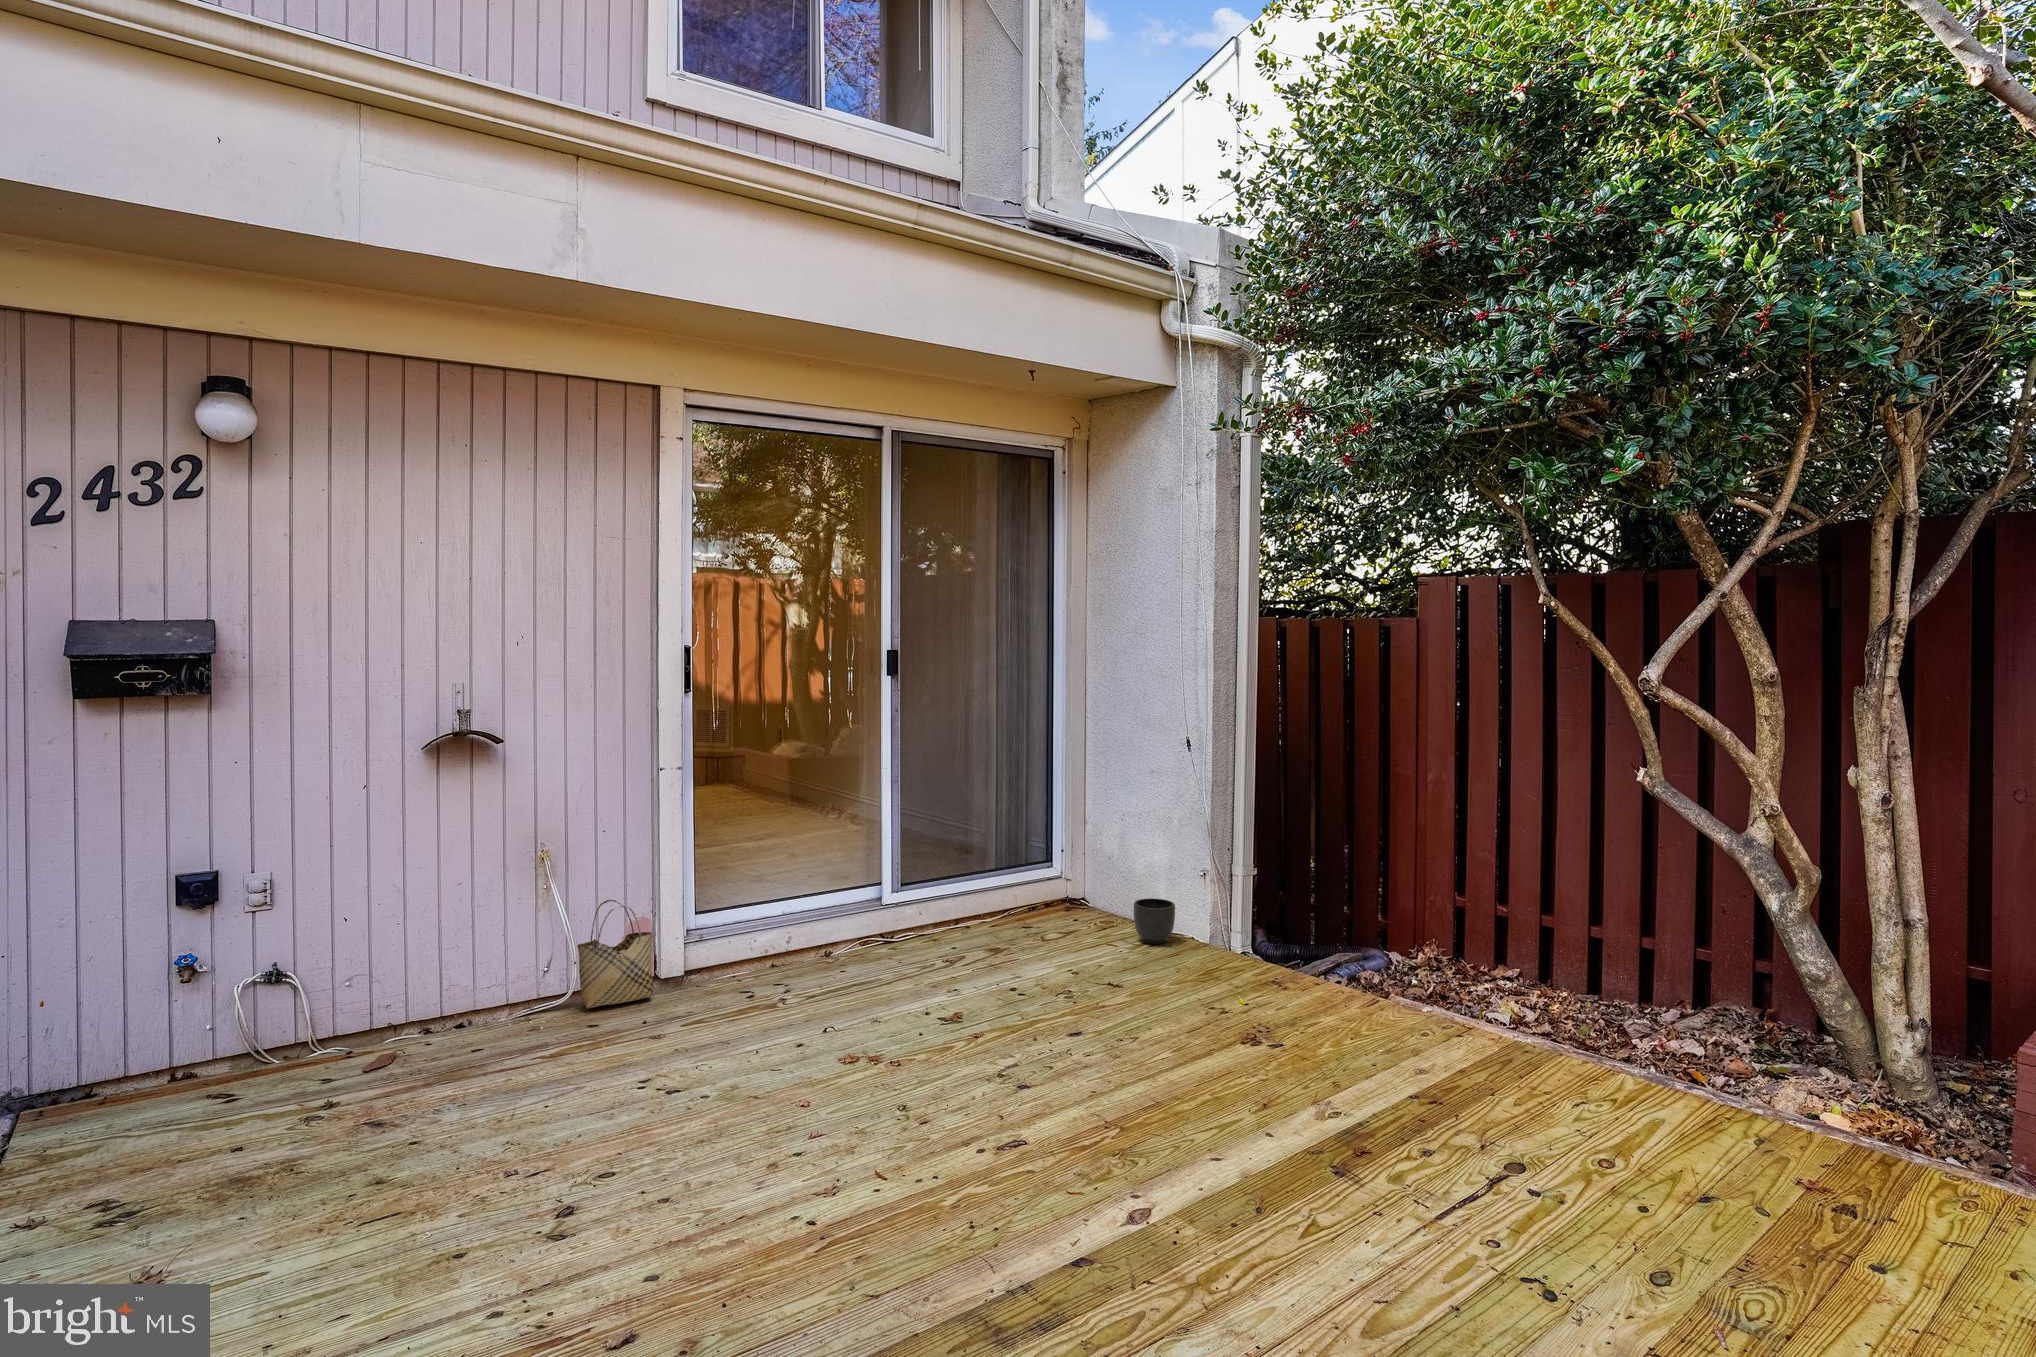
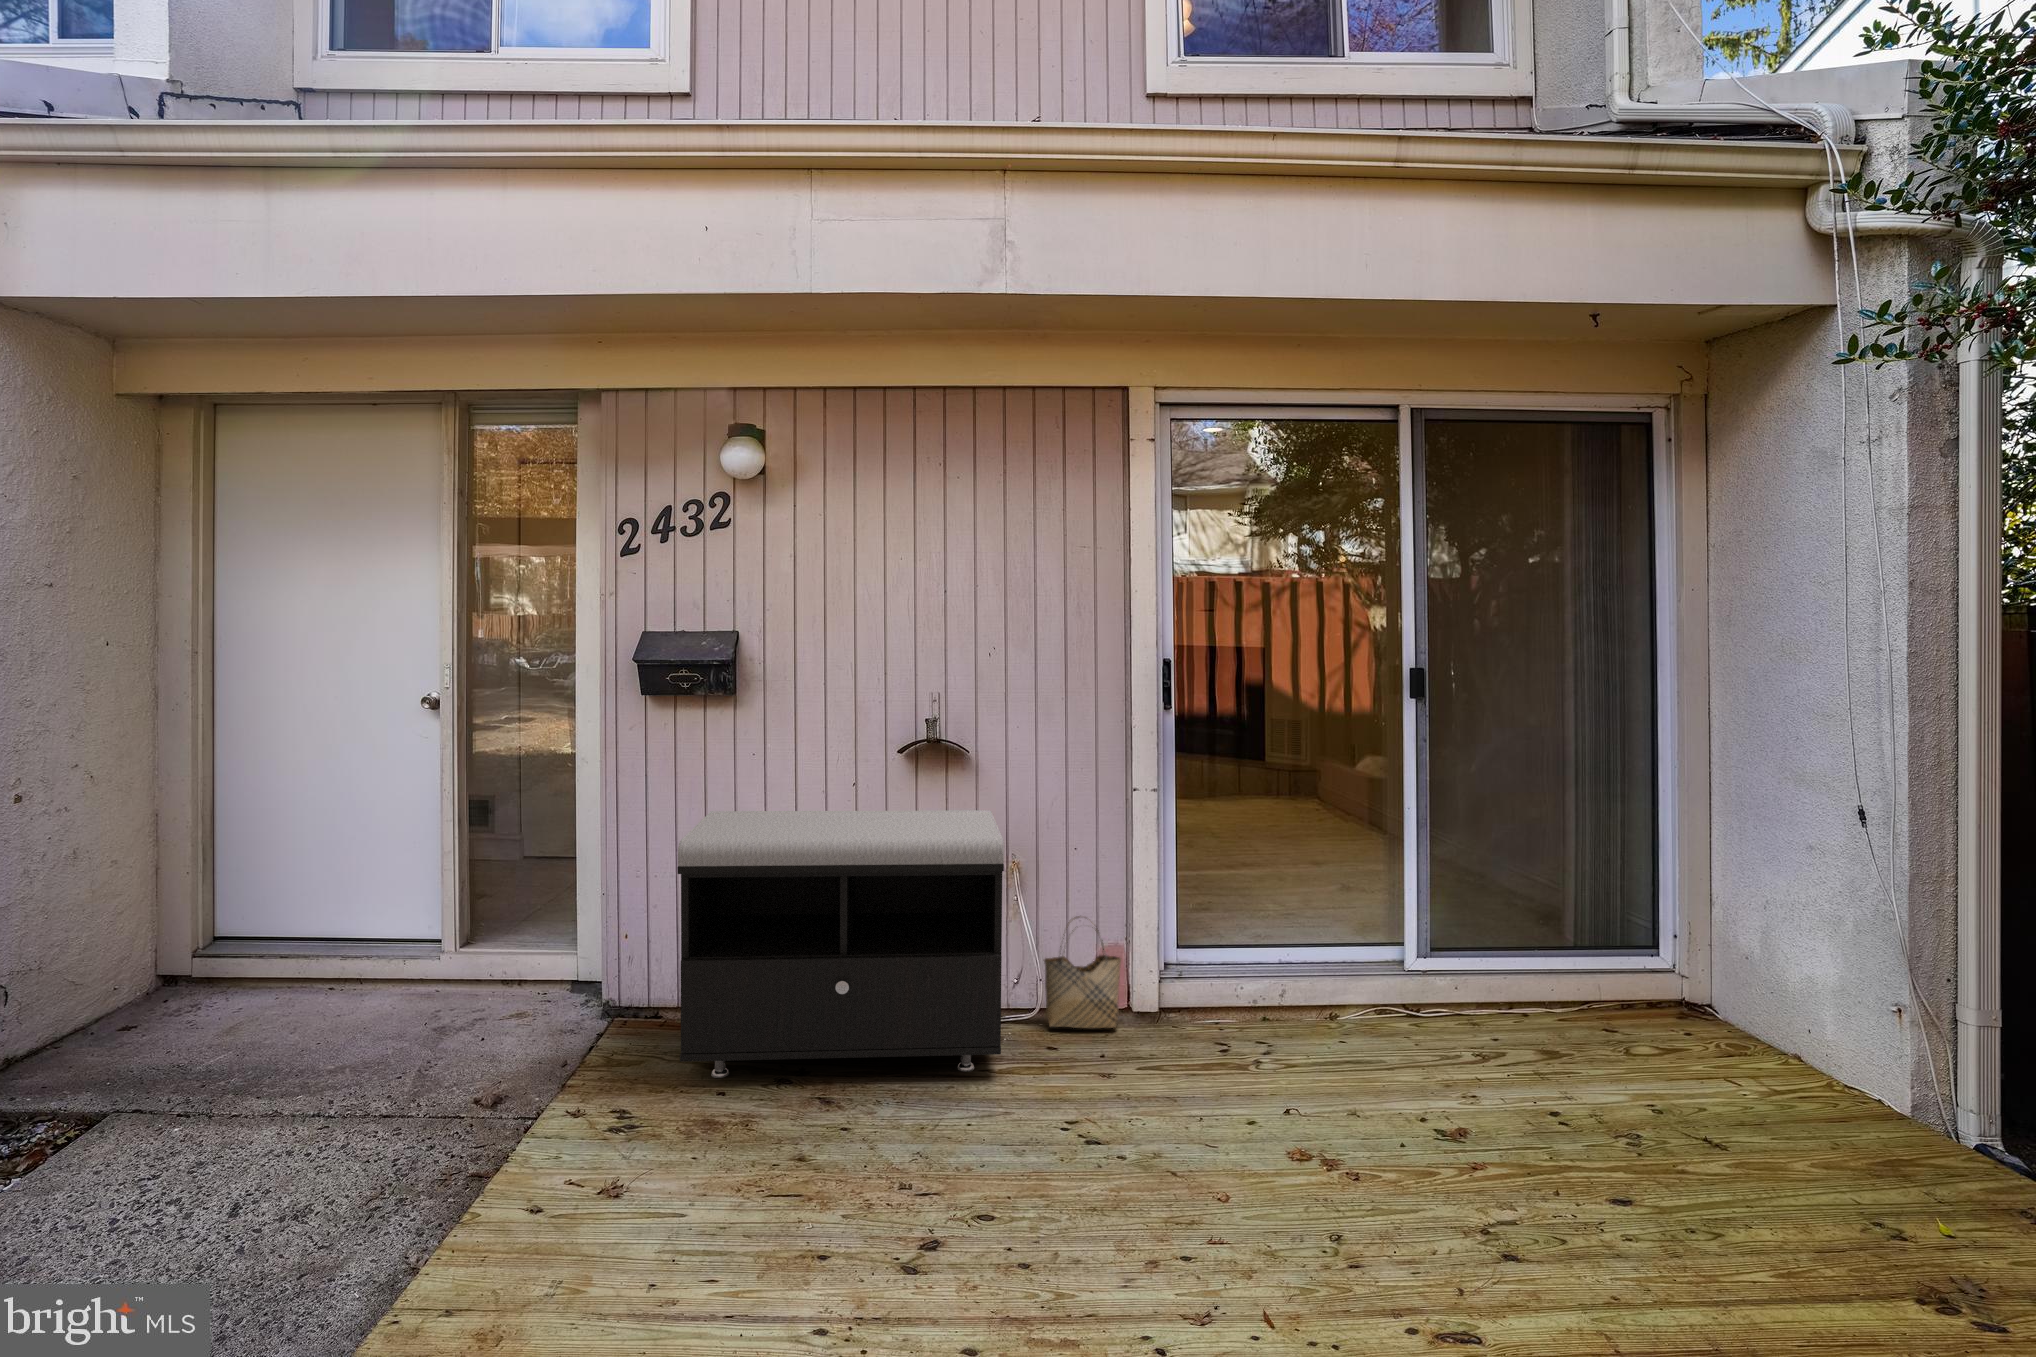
storage bench: none [167,809,560,1135] -> present [677,810,1004,1078]
planter: present [1134,898,1175,944] -> none [1780,1027,1854,1099]

